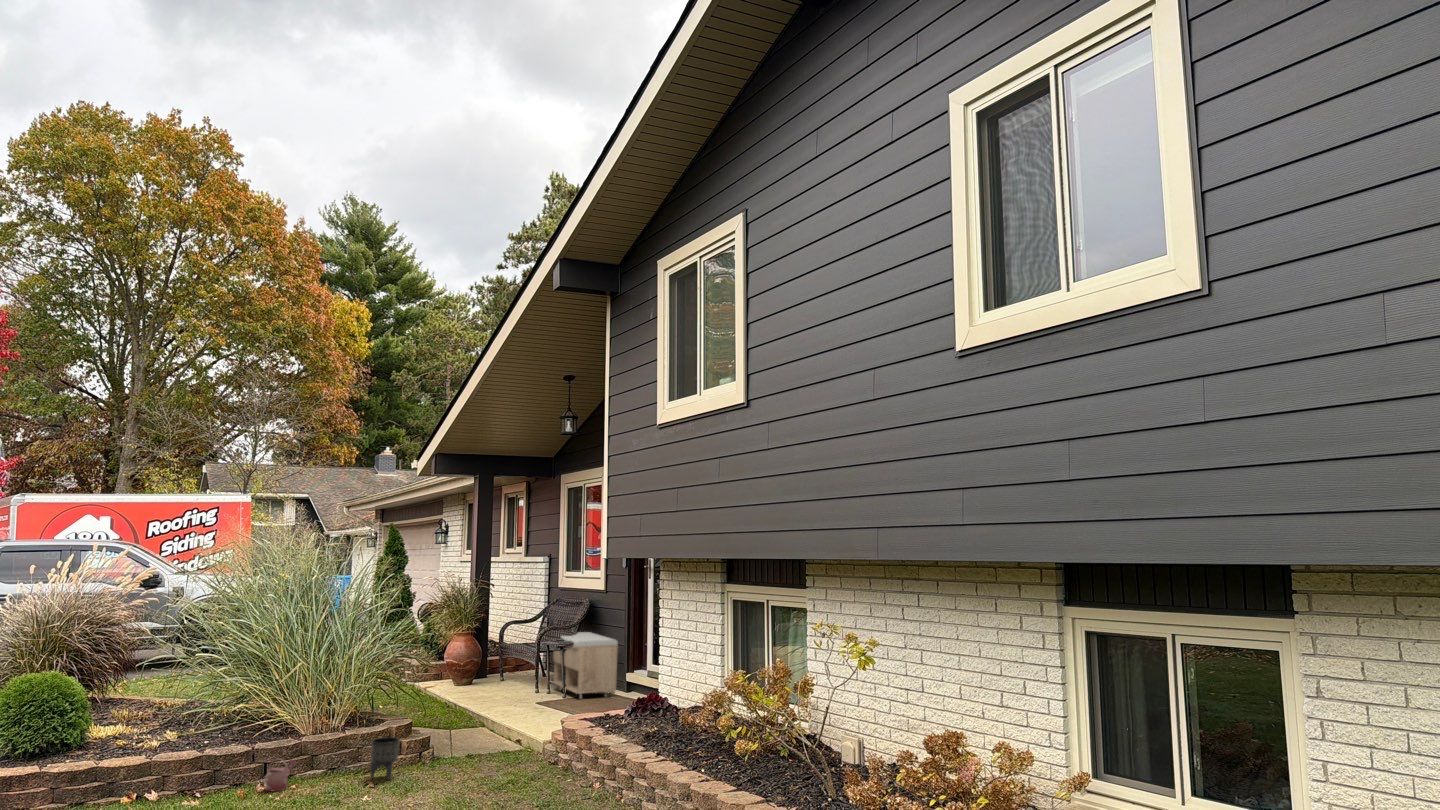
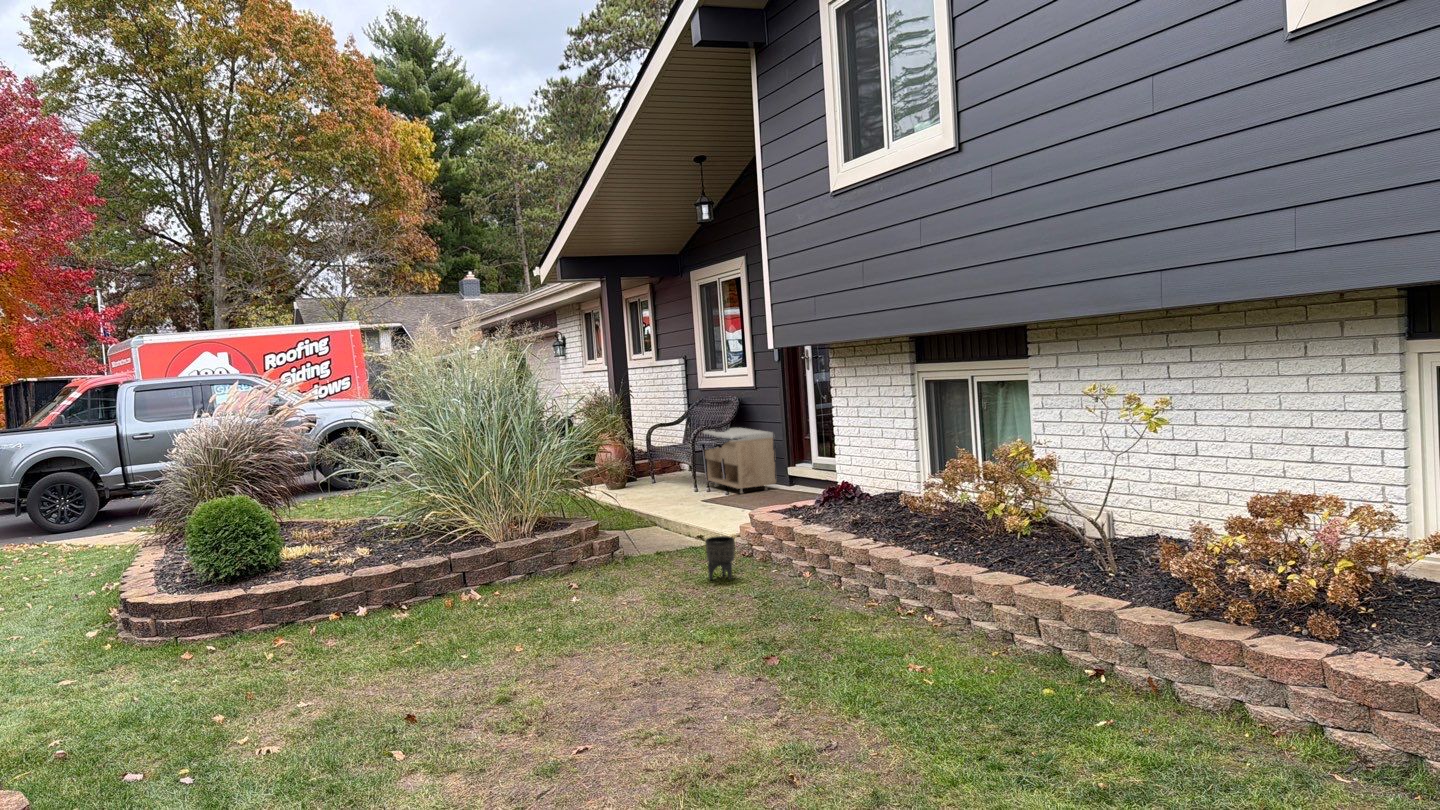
planter: present [371,737,400,780] -> present [705,536,735,580]
watering can: present [264,759,297,791] -> none [470,568,498,601]

